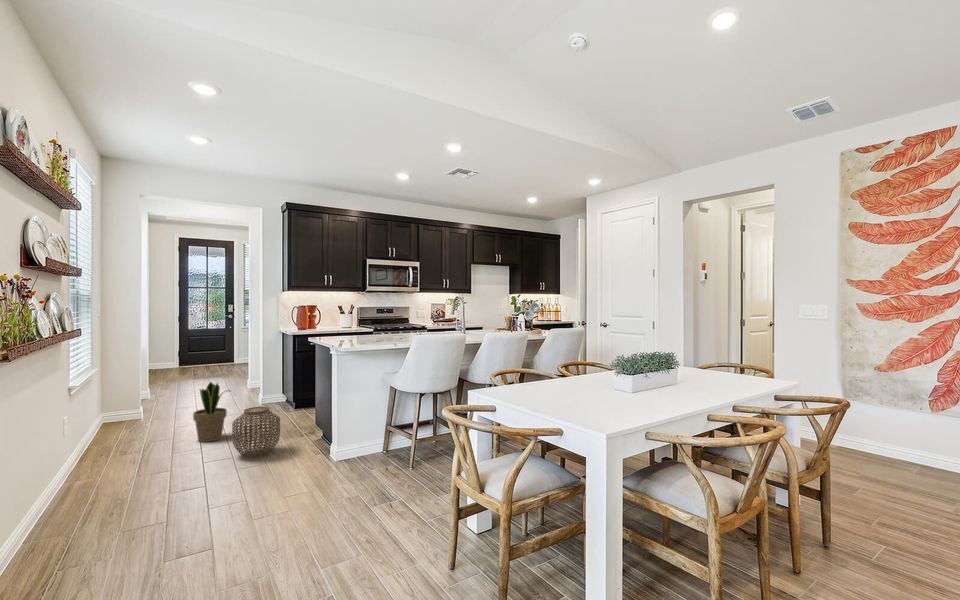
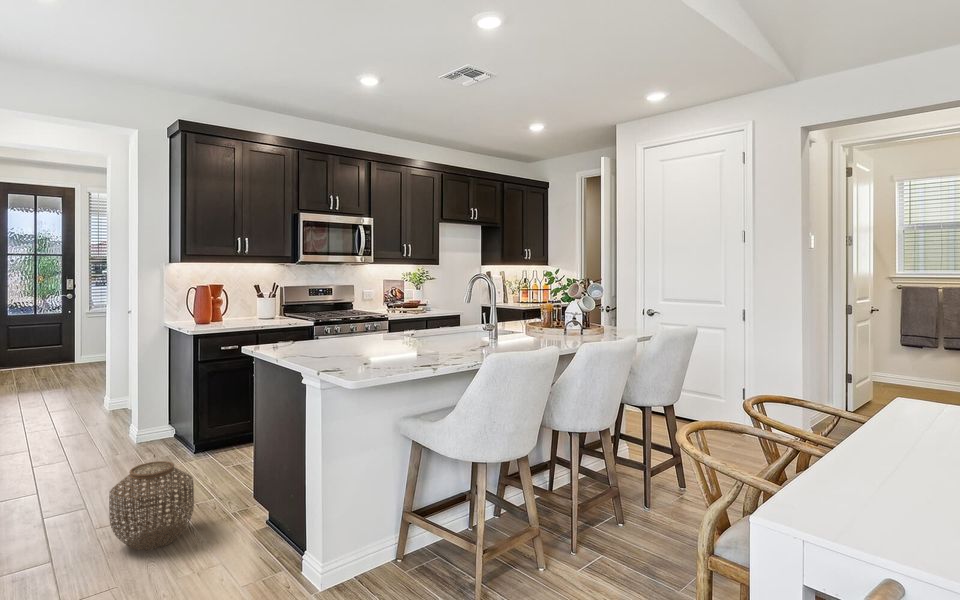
potted plant: present [193,382,230,442] -> none [30,418,98,521]

